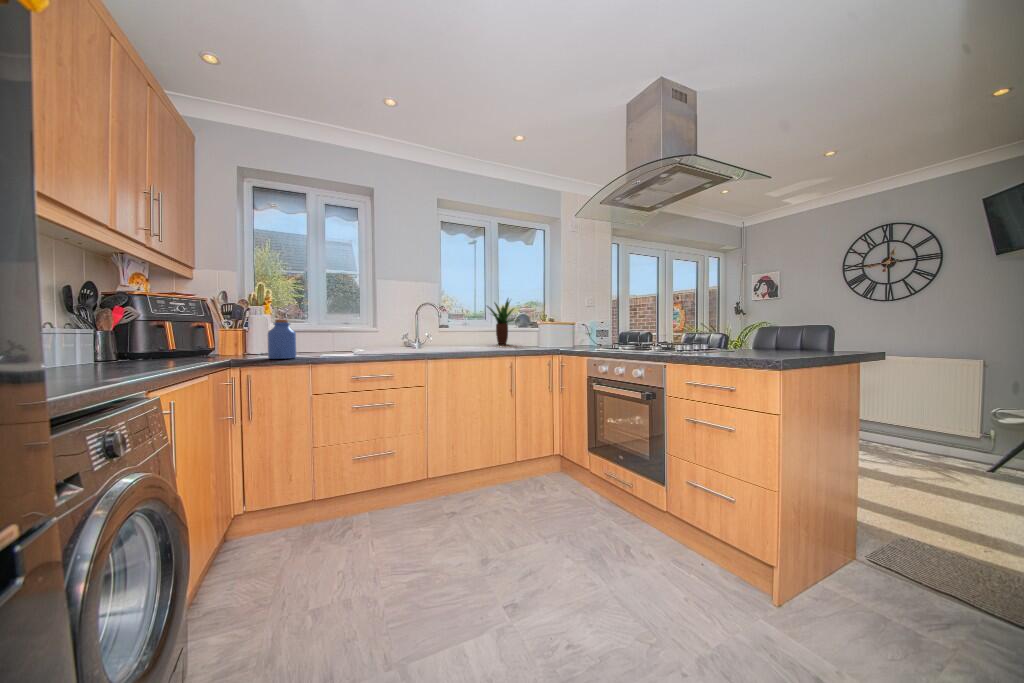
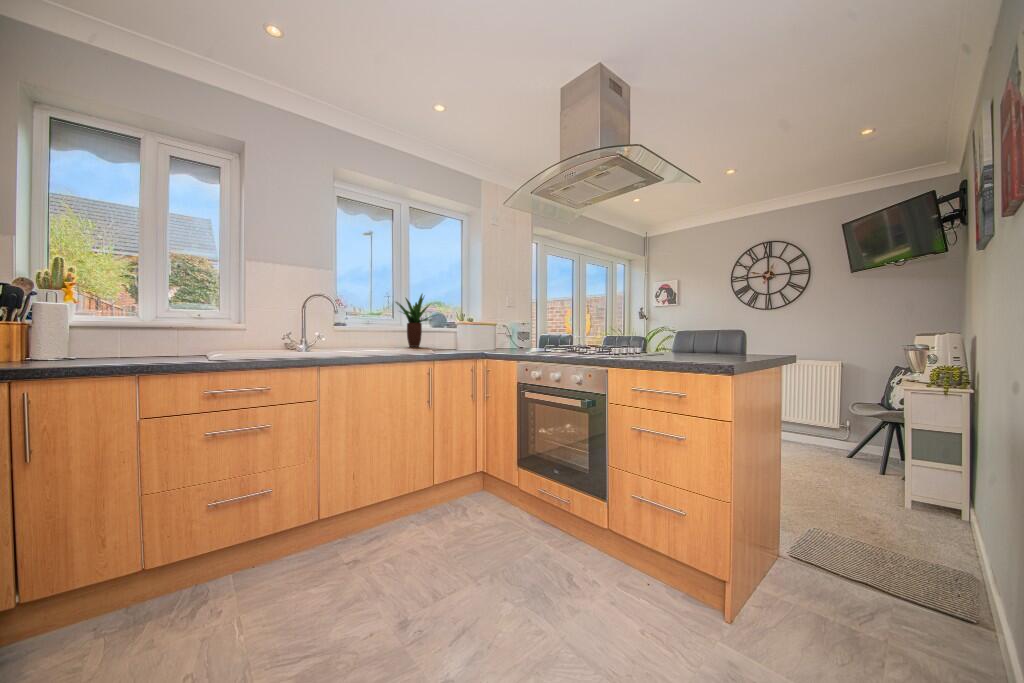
jar: present [268,319,296,359] -> none [63,308,116,367]

